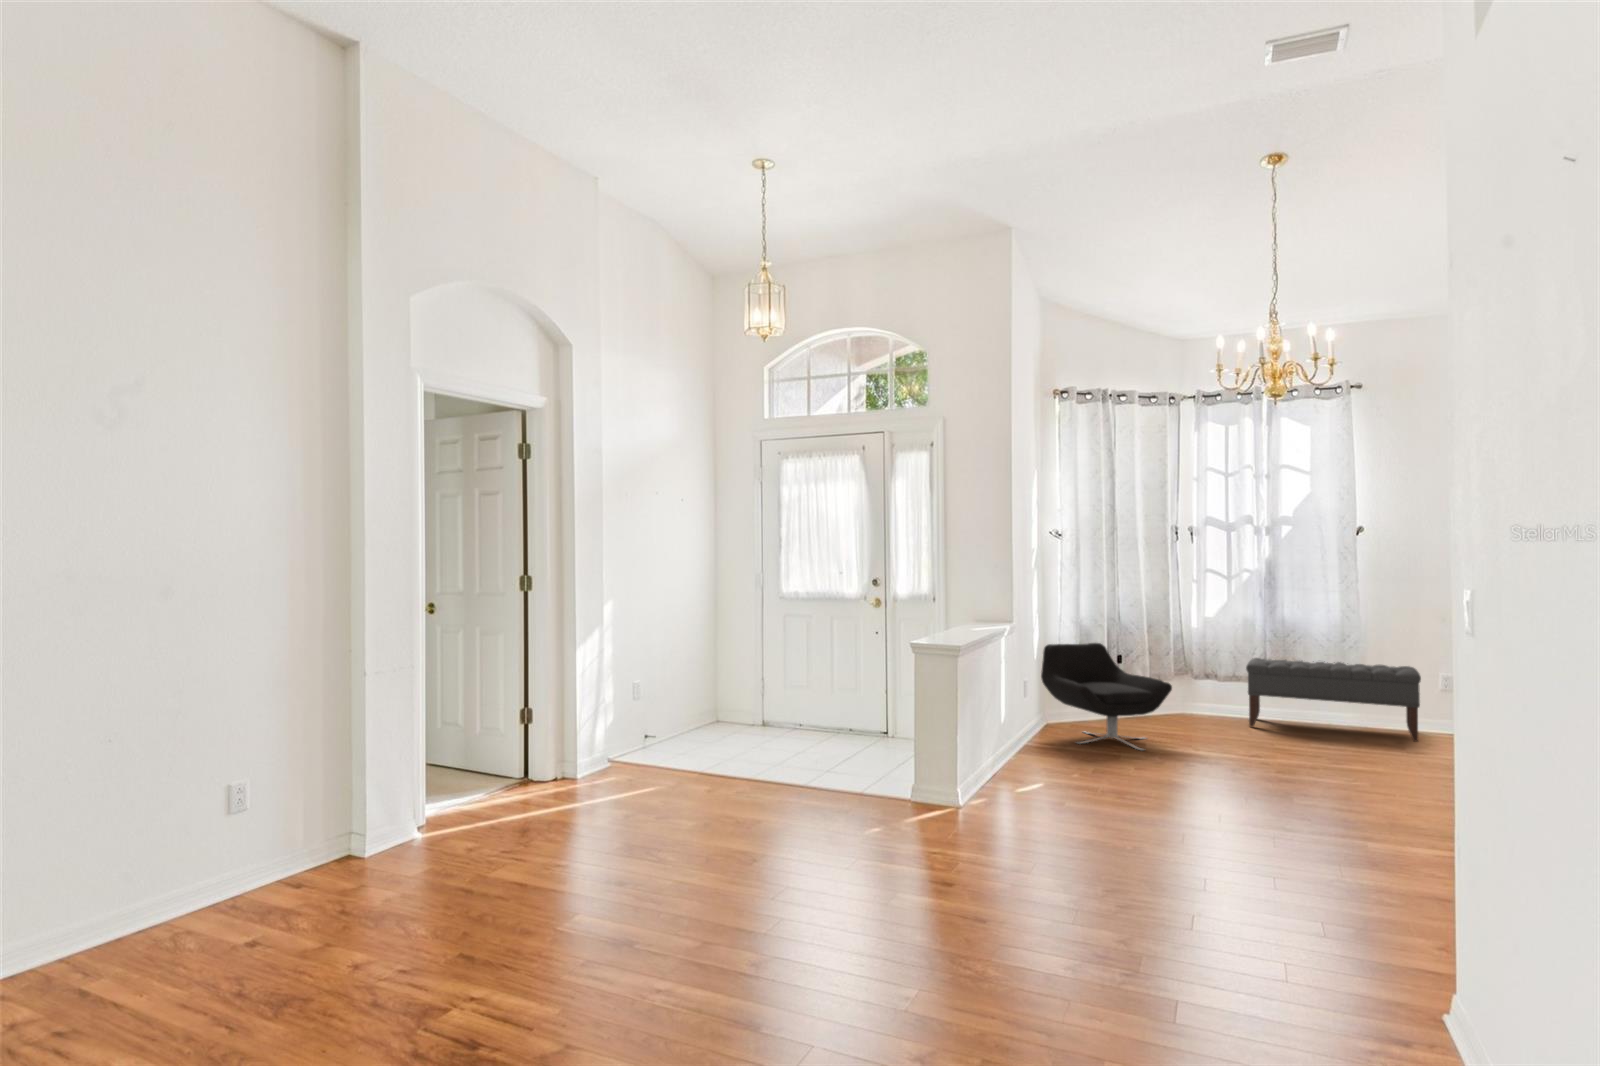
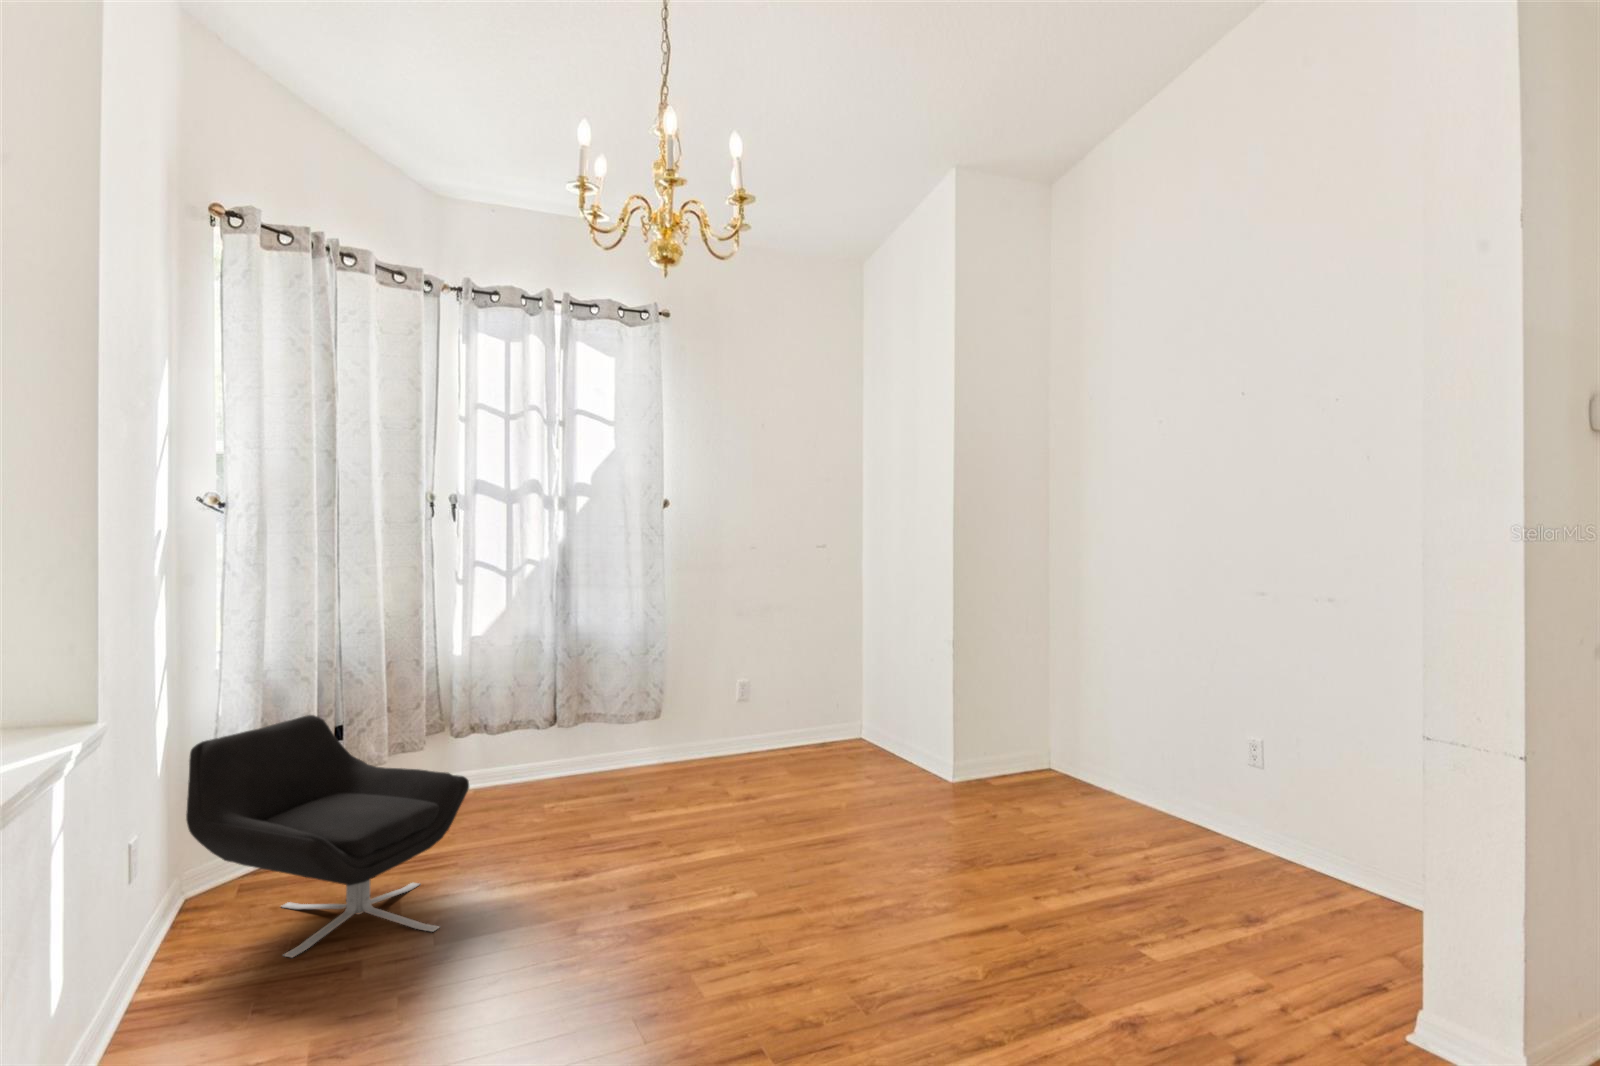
bench: present [1246,658,1421,742] -> none [531,677,747,799]

